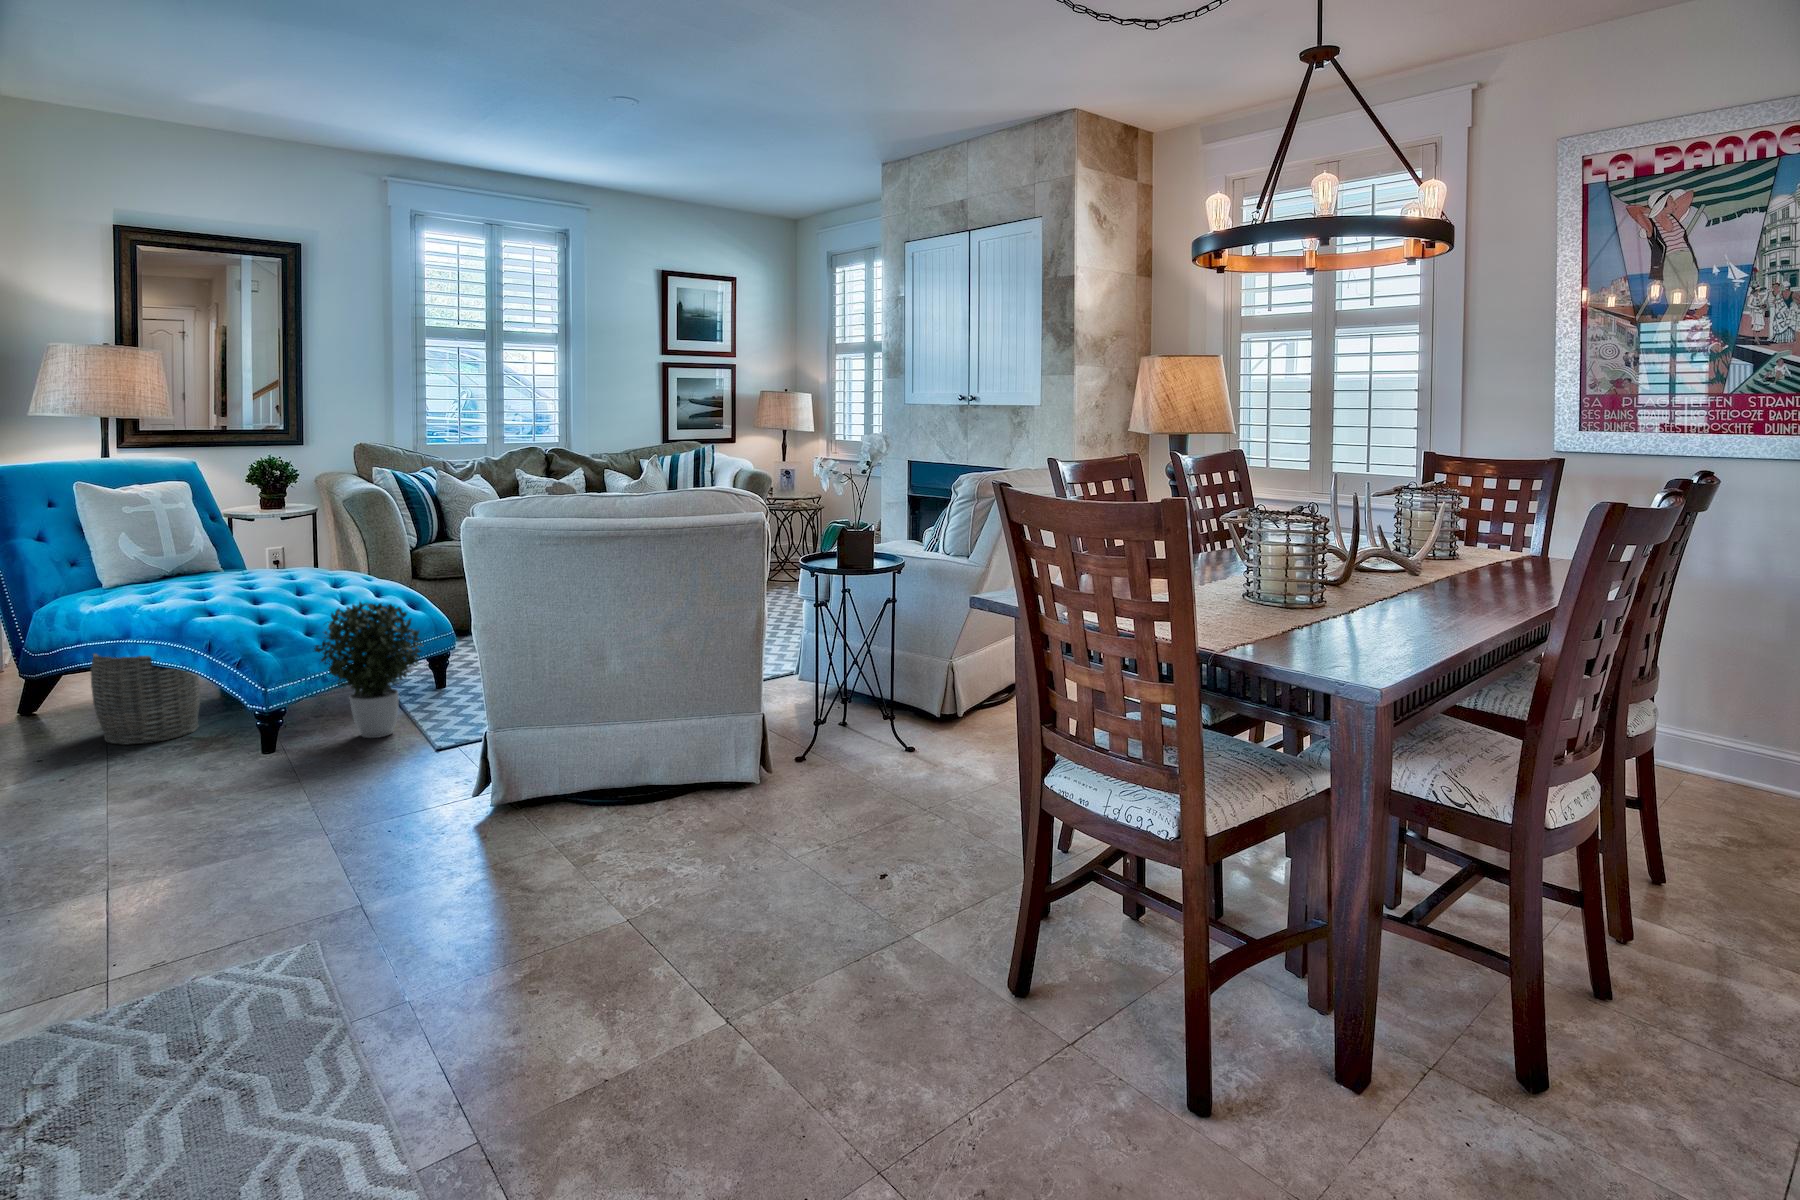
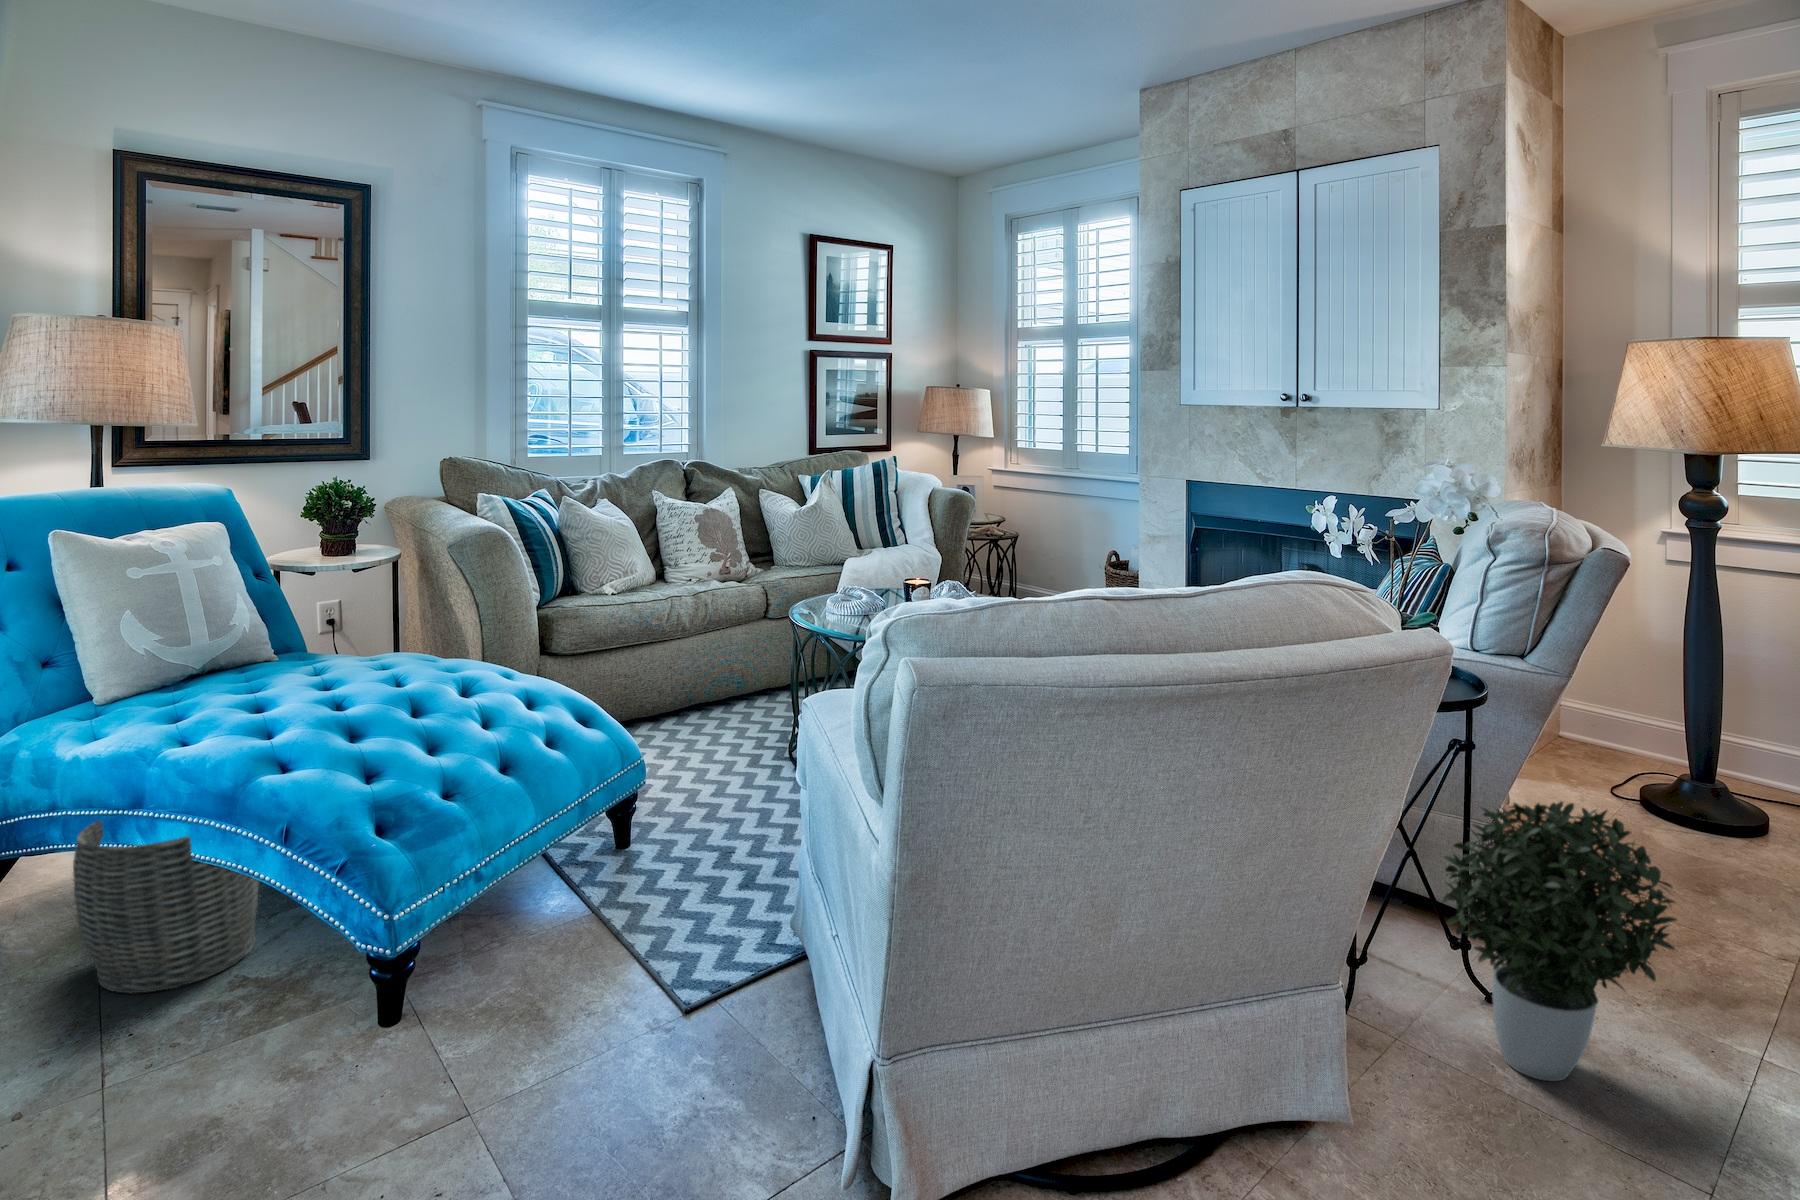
potted plant: present [314,602,423,738] -> present [1443,801,1677,1081]

